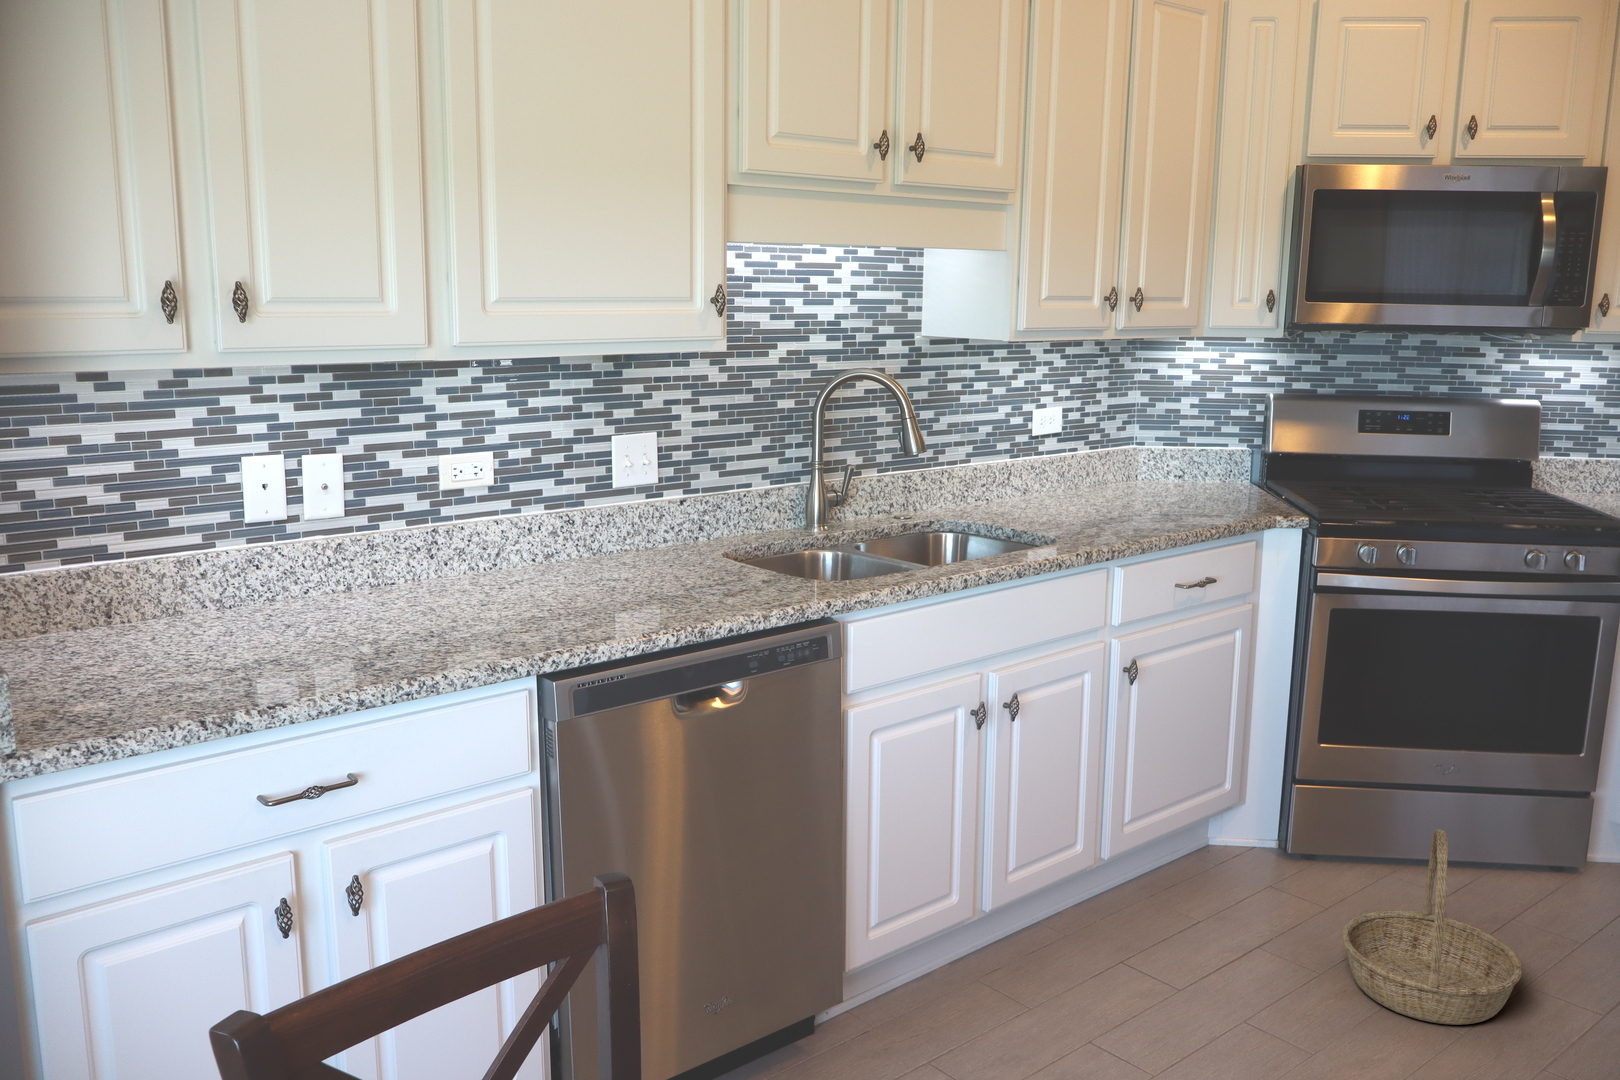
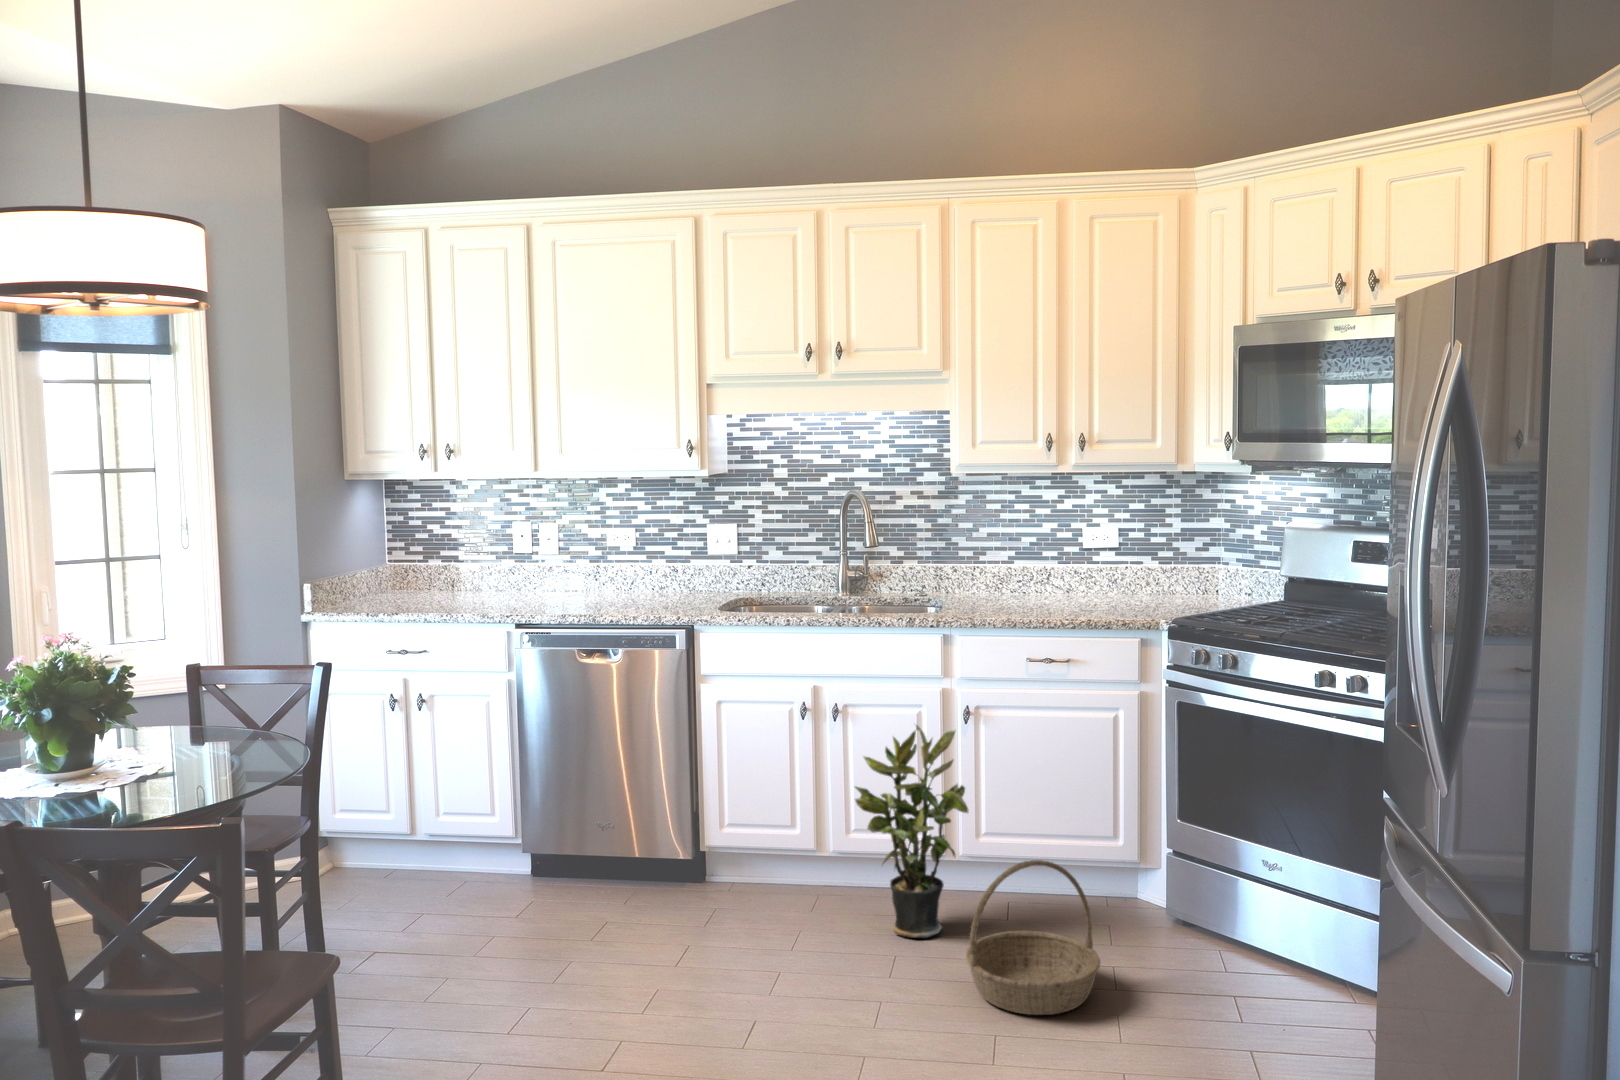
potted plant: none [1100,693,1255,987] -> present [855,725,968,938]

